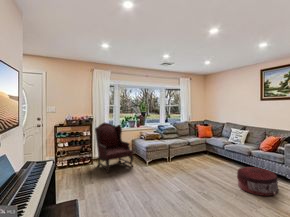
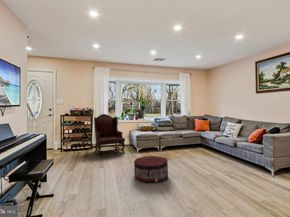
pouf: present [237,167,279,196] -> present [134,156,168,182]

